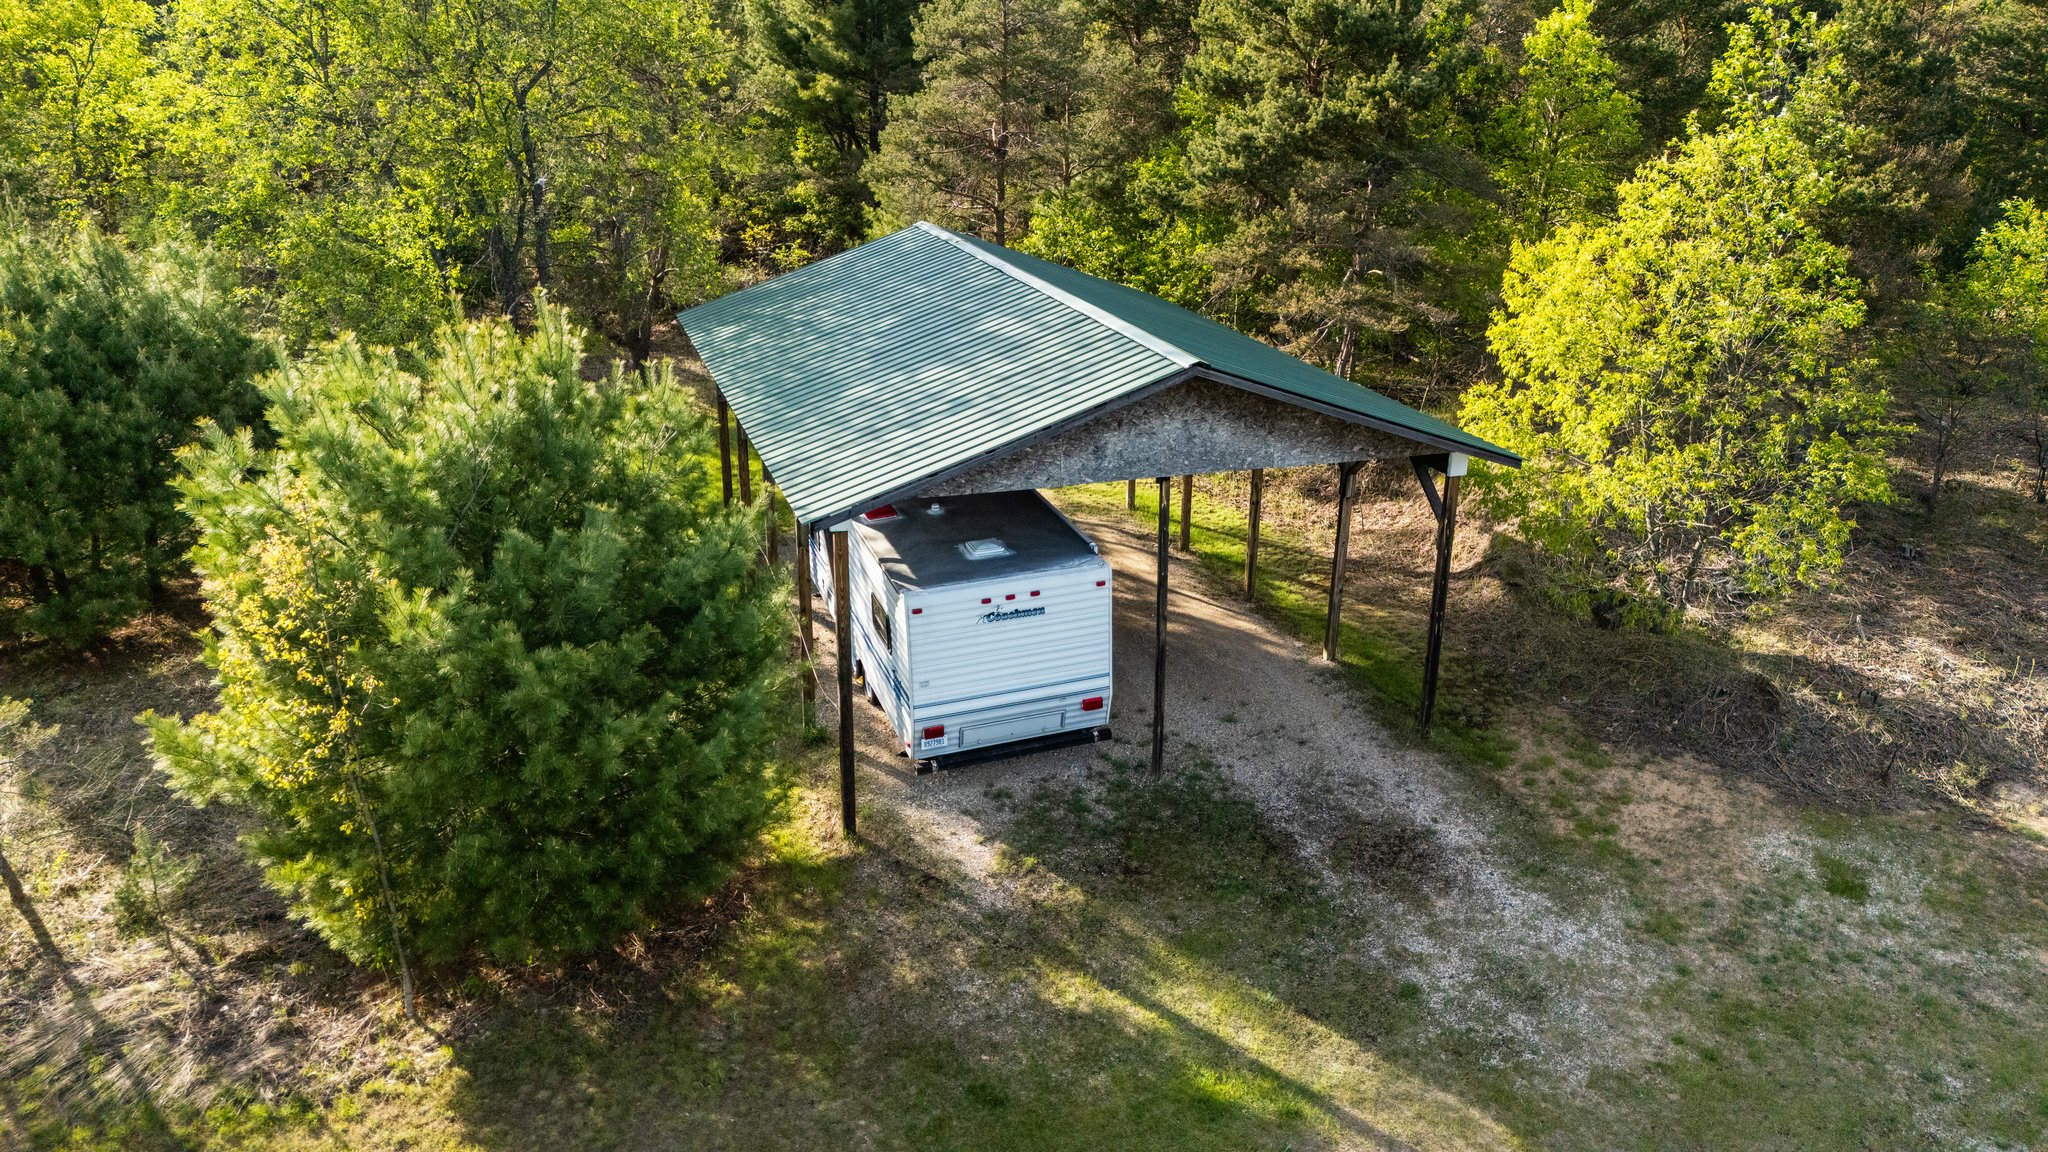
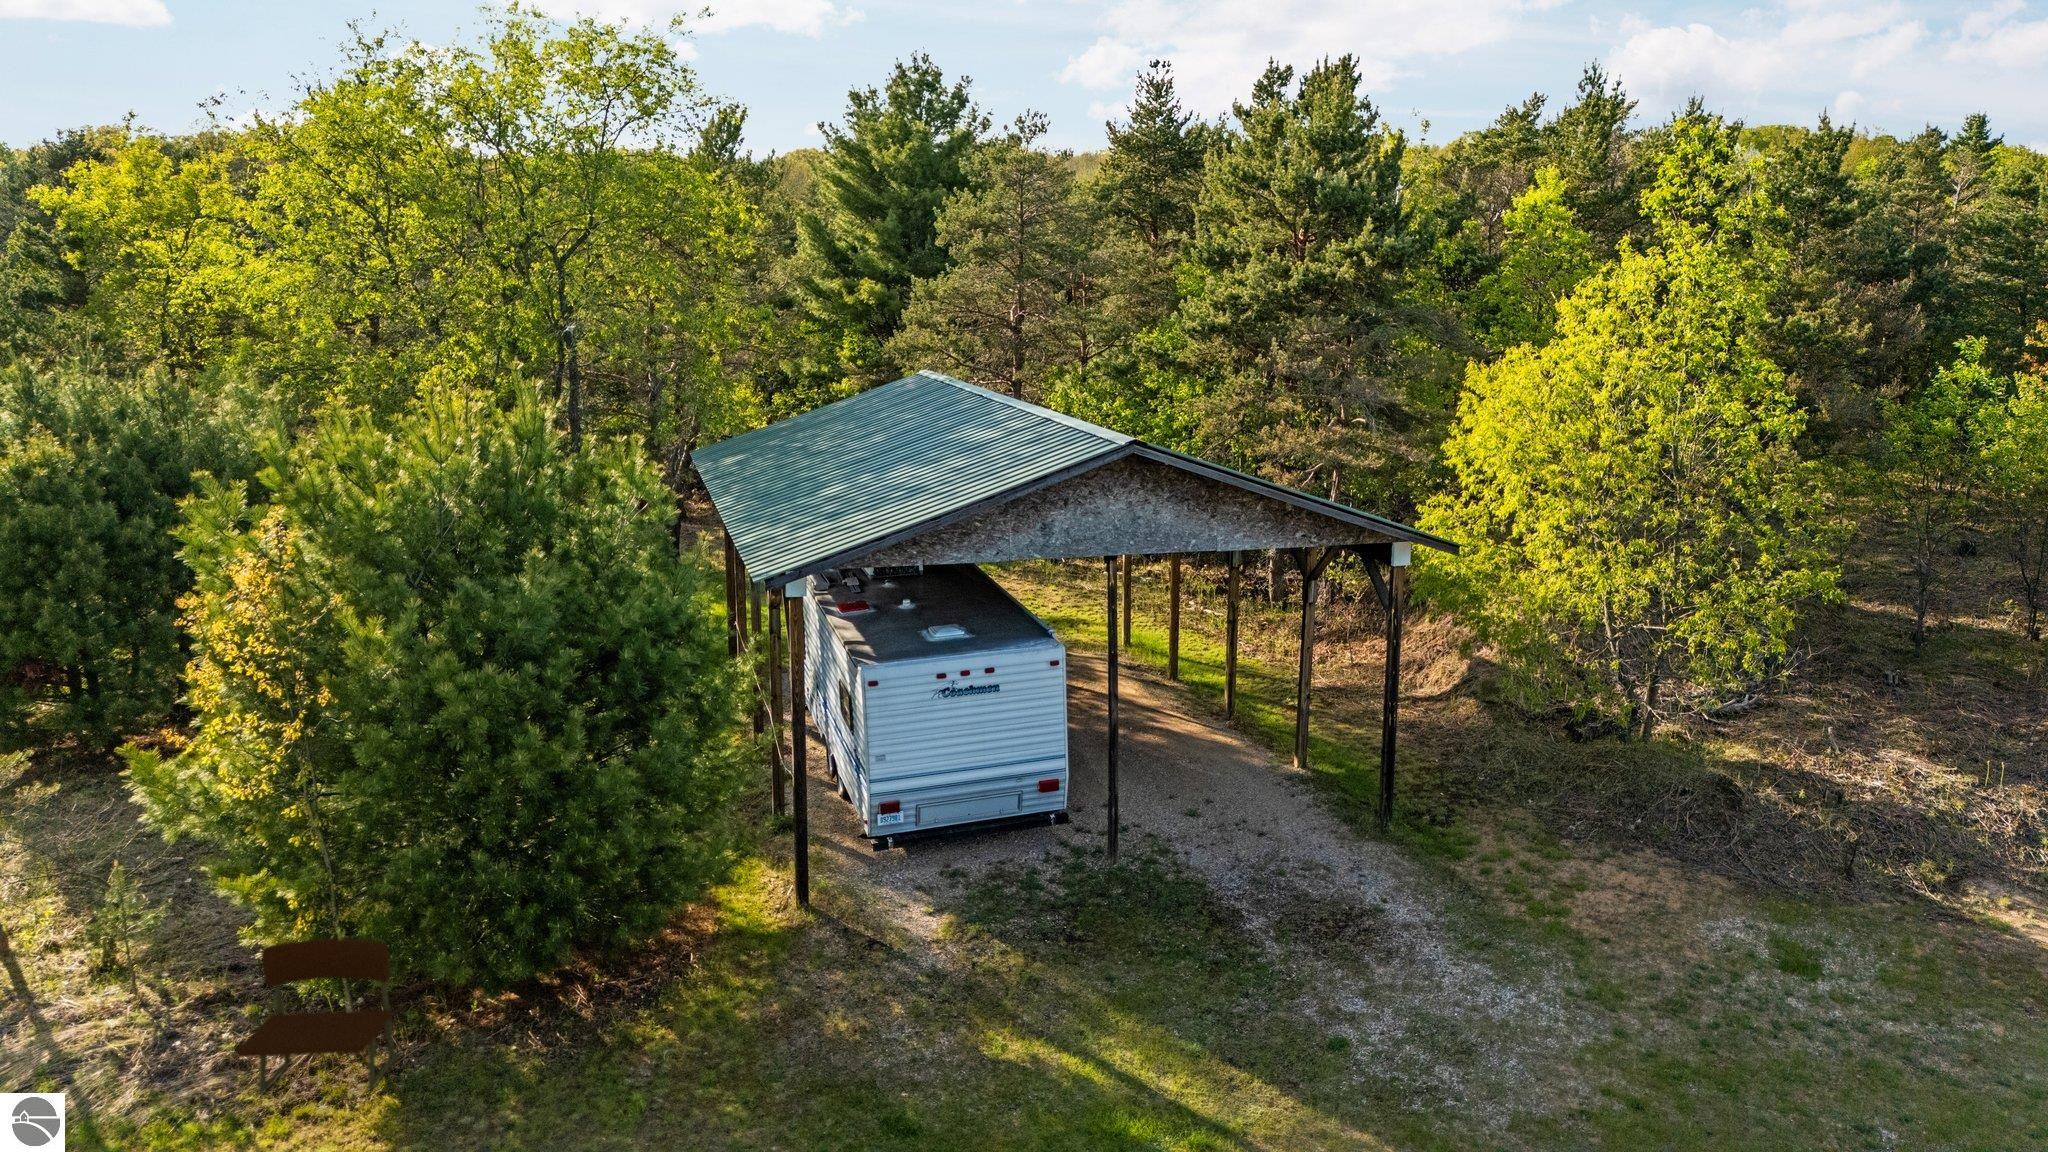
bench: none [299,910,459,1067] -> present [236,938,396,1094]

